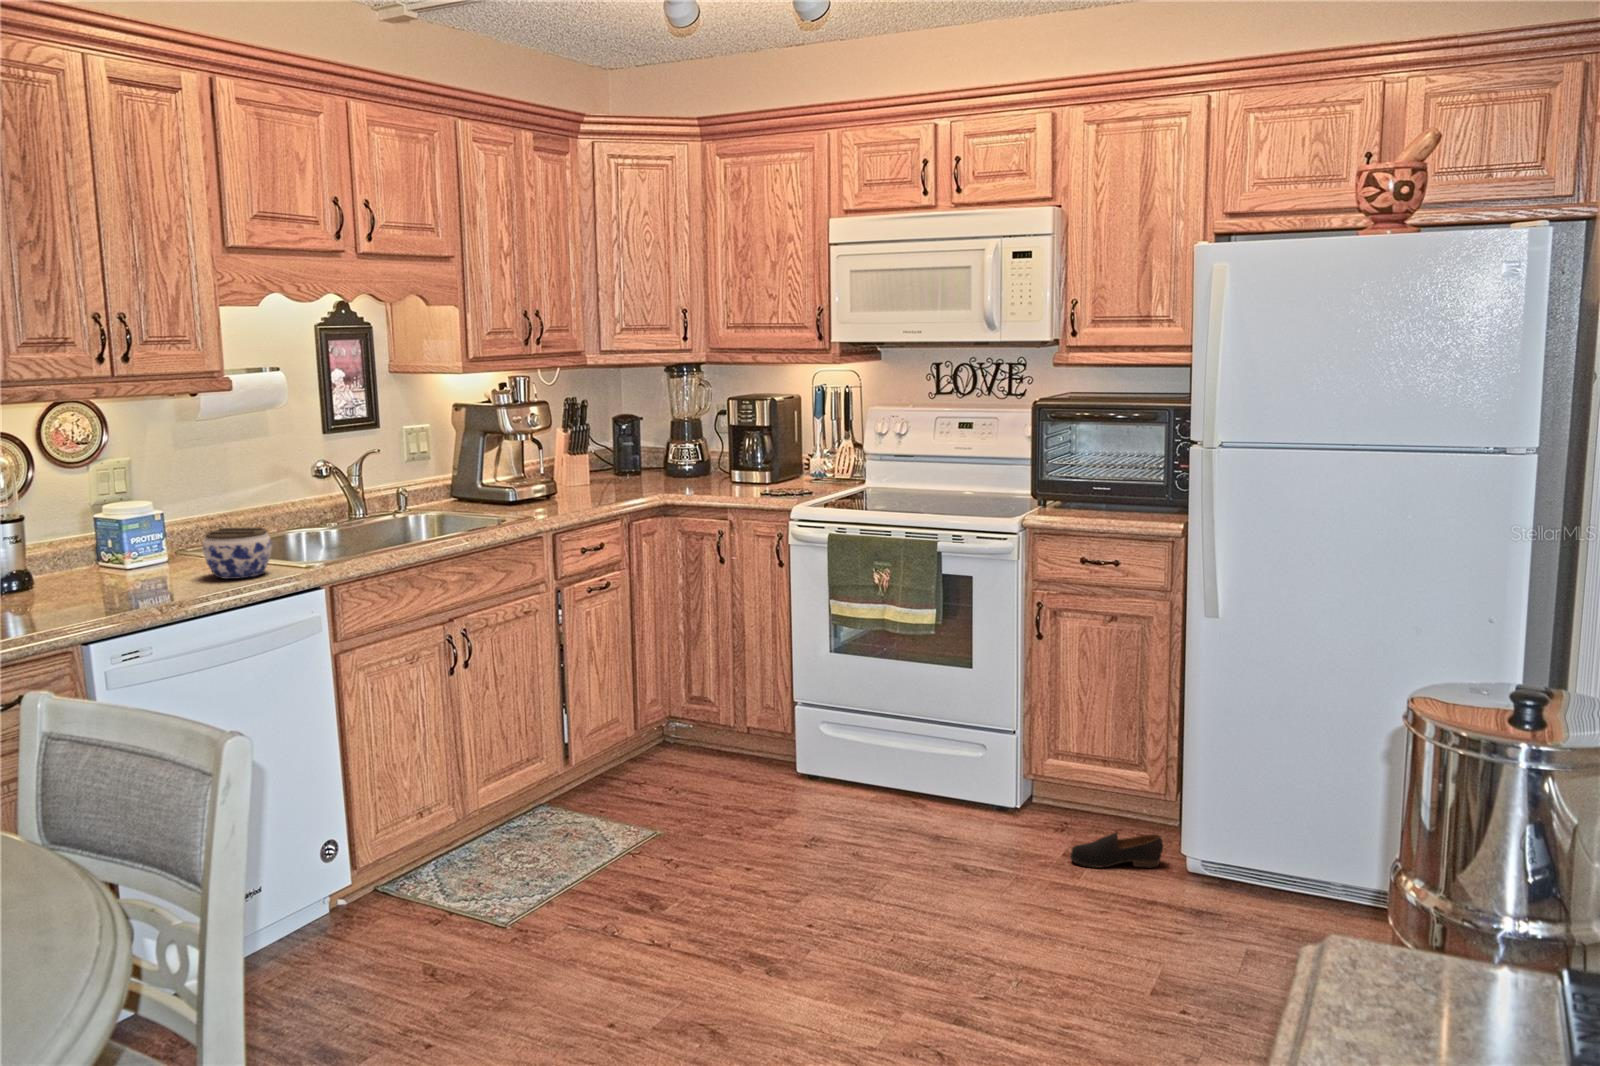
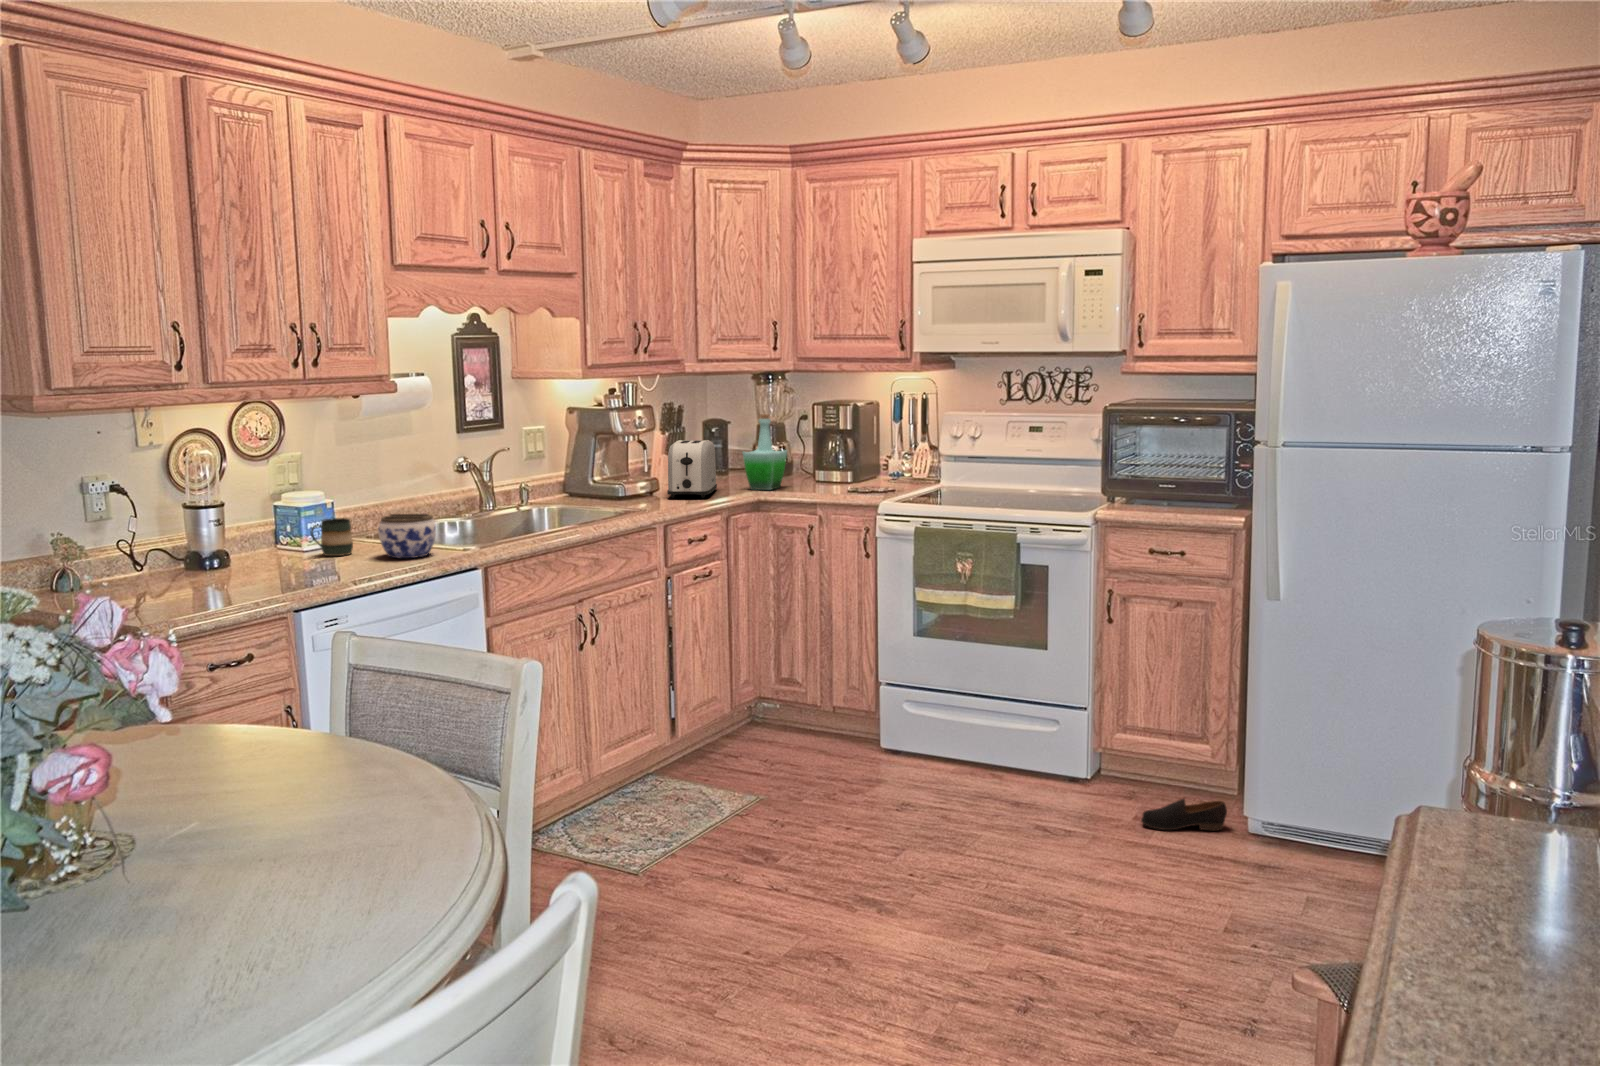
bottle: none [648,410,698,492] -> present [743,414,787,490]
toaster: none [563,438,621,502] -> present [667,440,717,498]
mug: none [126,533,179,576] -> present [310,518,353,556]

